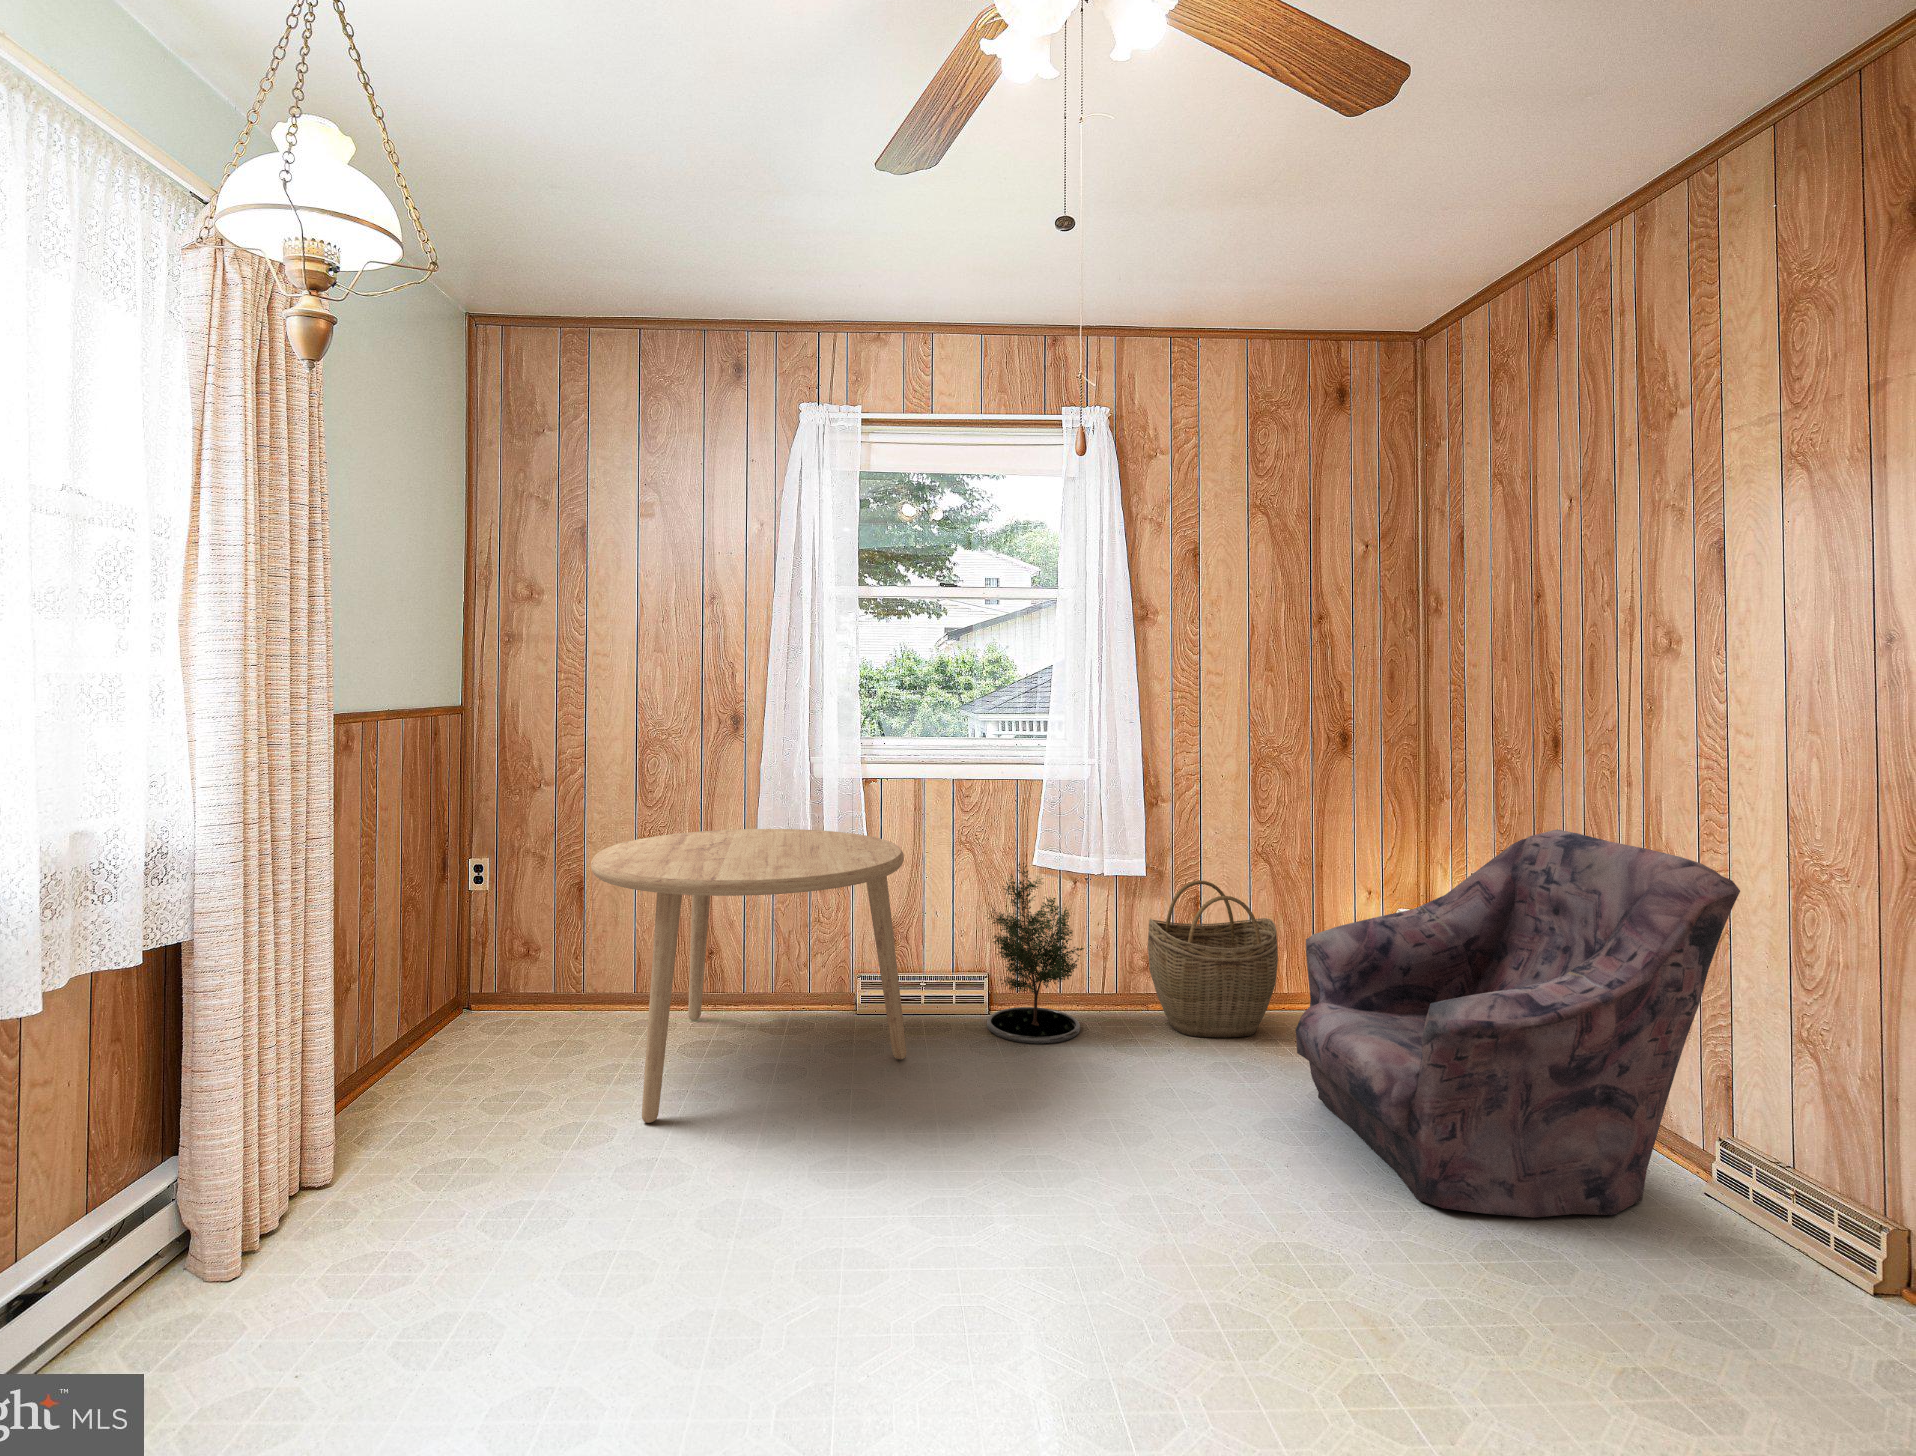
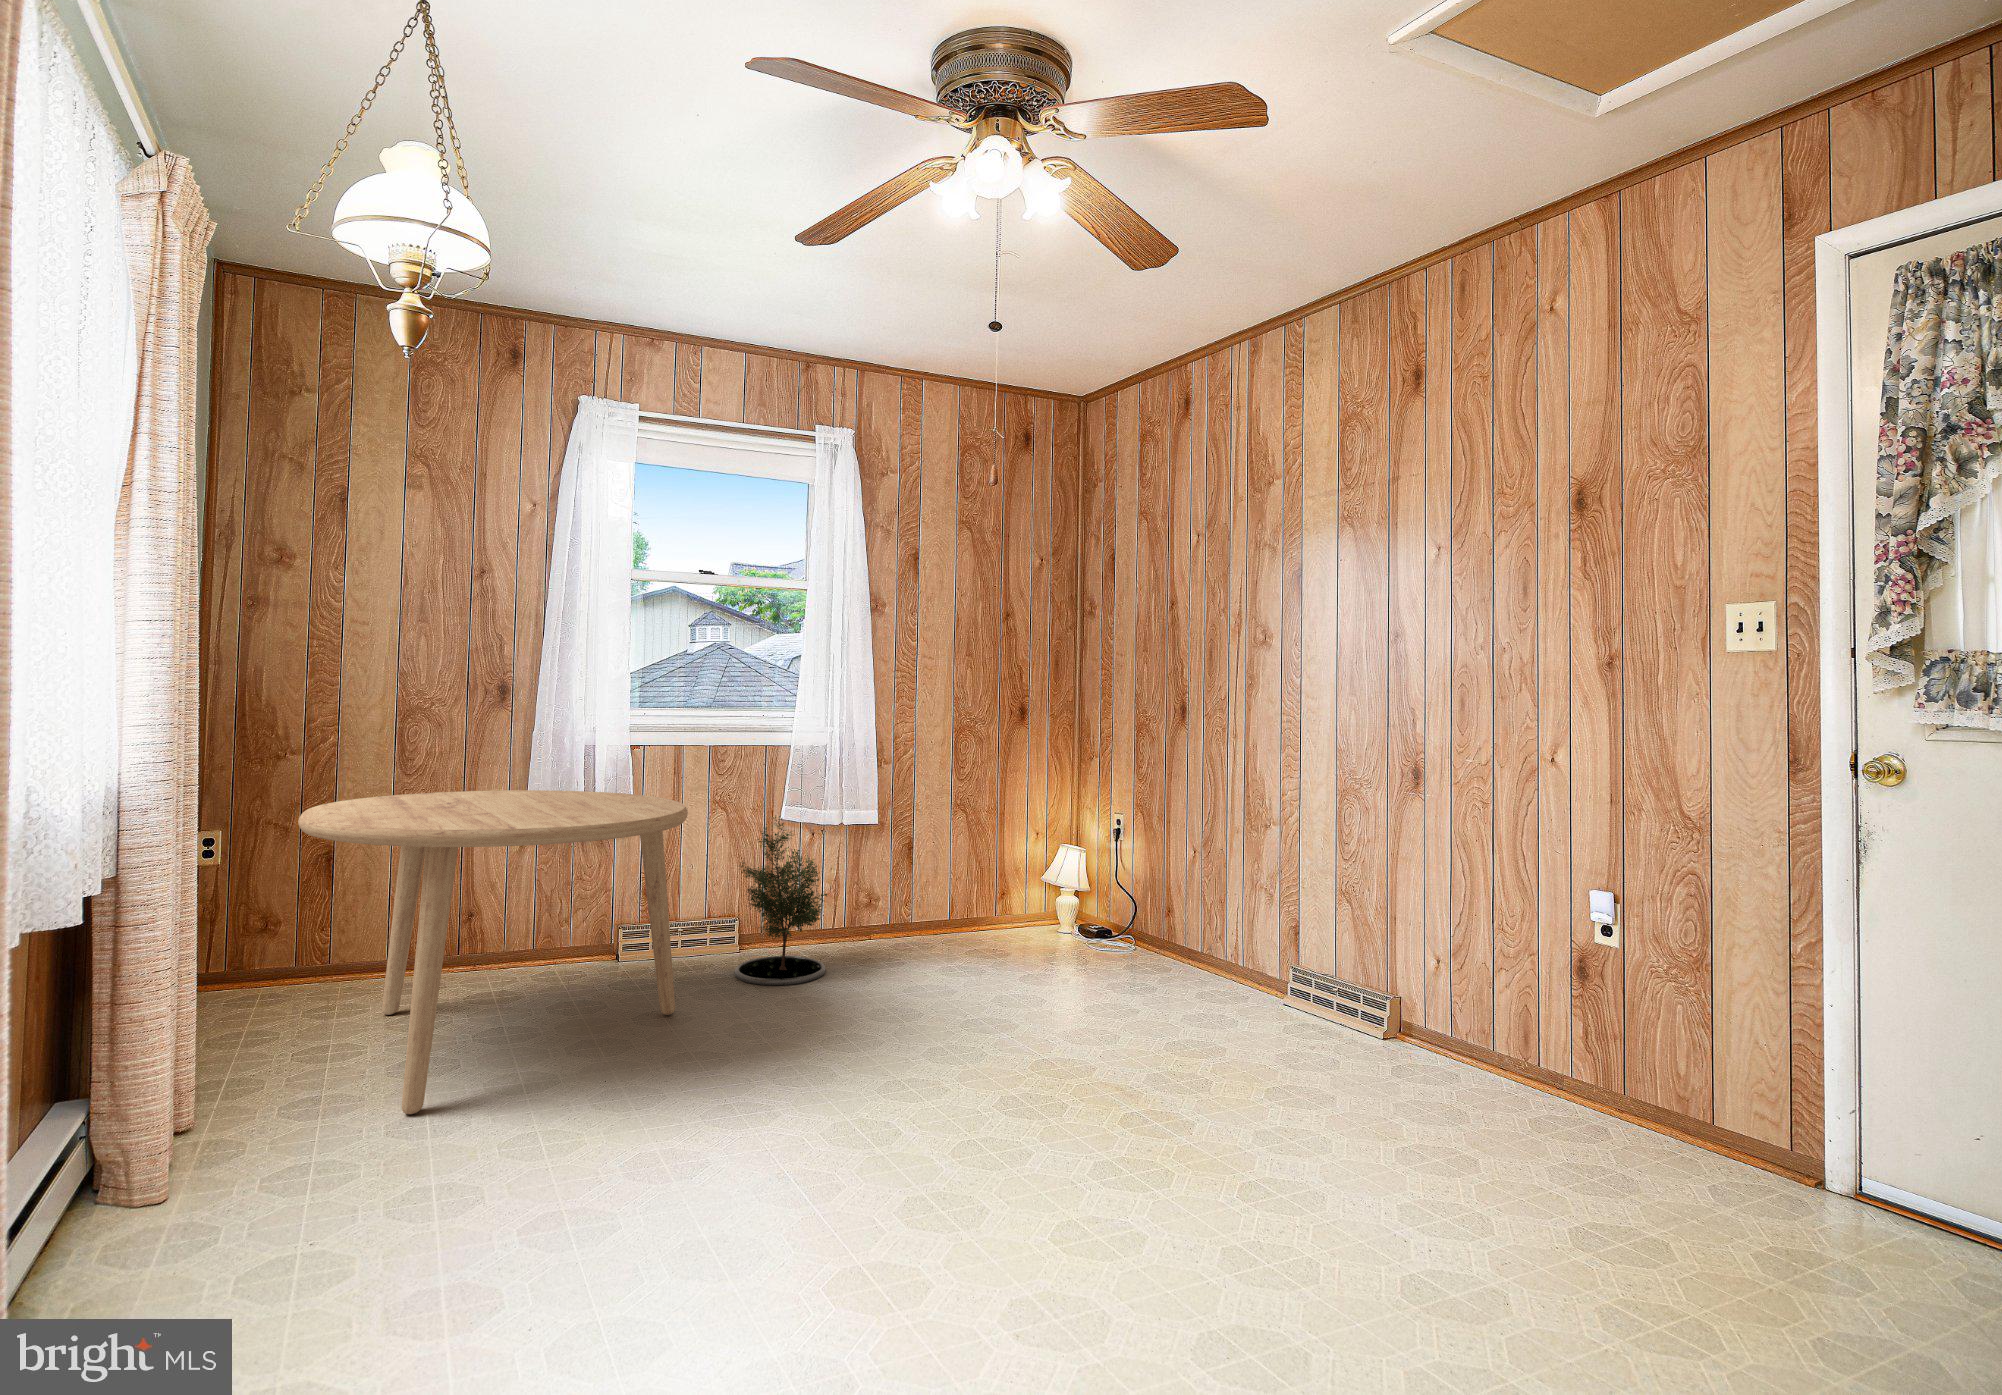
armchair: present [1296,829,1740,1217] -> none [1030,769,1311,1040]
woven basket: present [1148,880,1278,1038] -> none [879,828,987,961]

